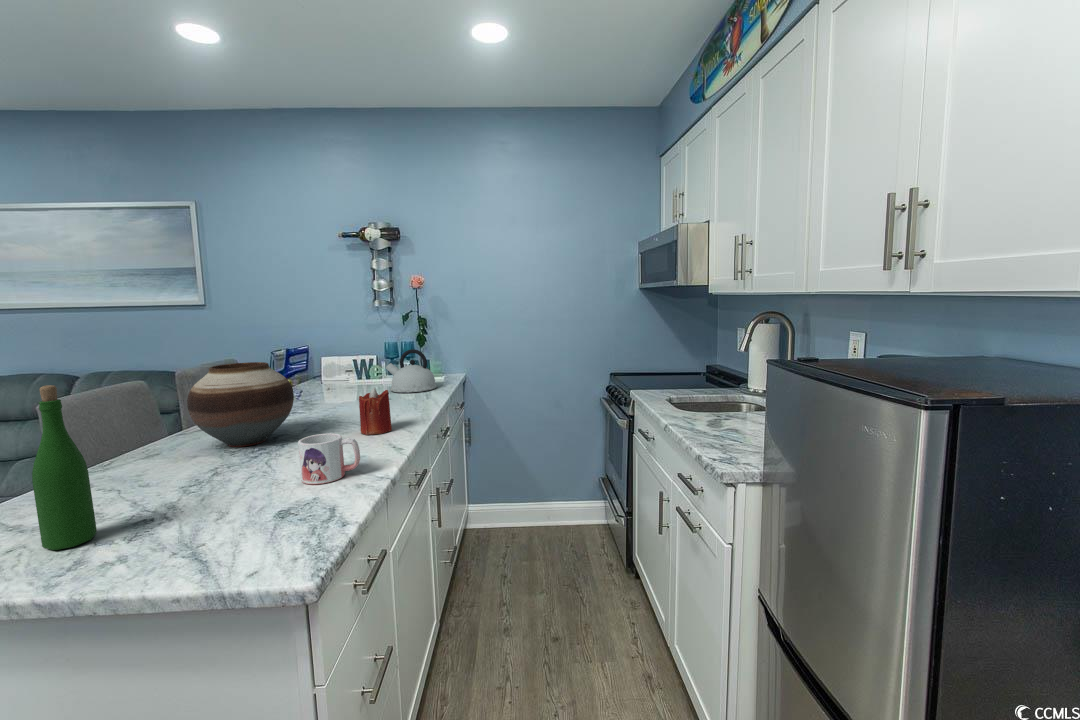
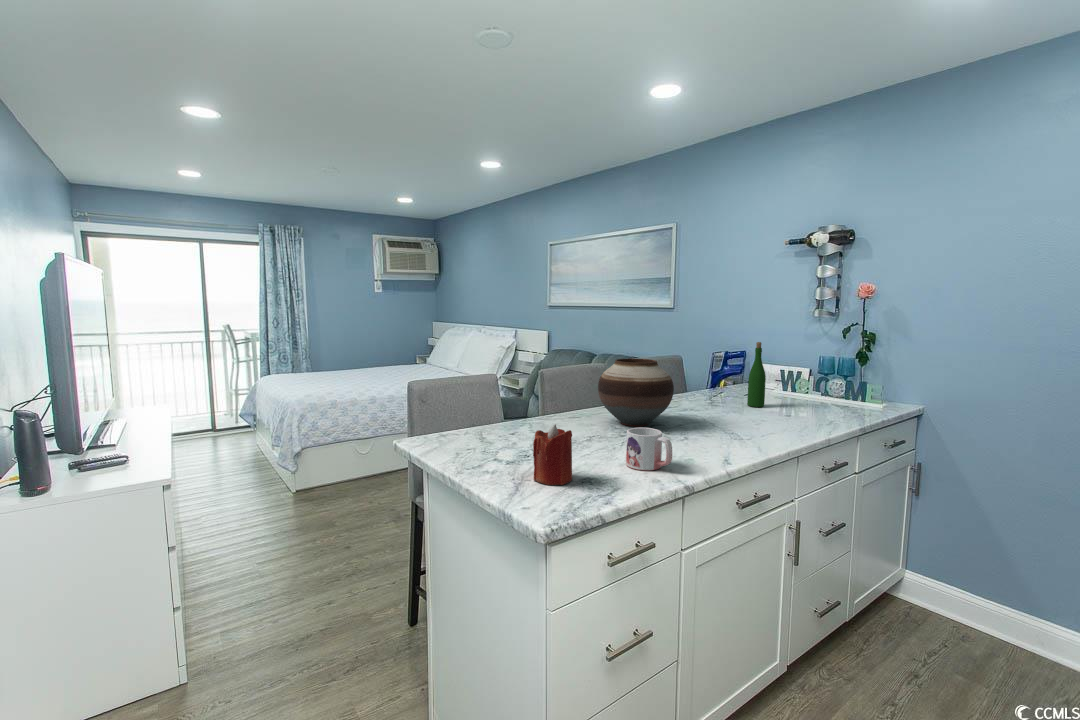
kettle: present [386,349,437,393] -> none [803,367,862,416]
wine bottle: present [32,385,97,550] -> present [747,342,766,407]
candle: present [359,388,392,435] -> present [533,424,572,485]

